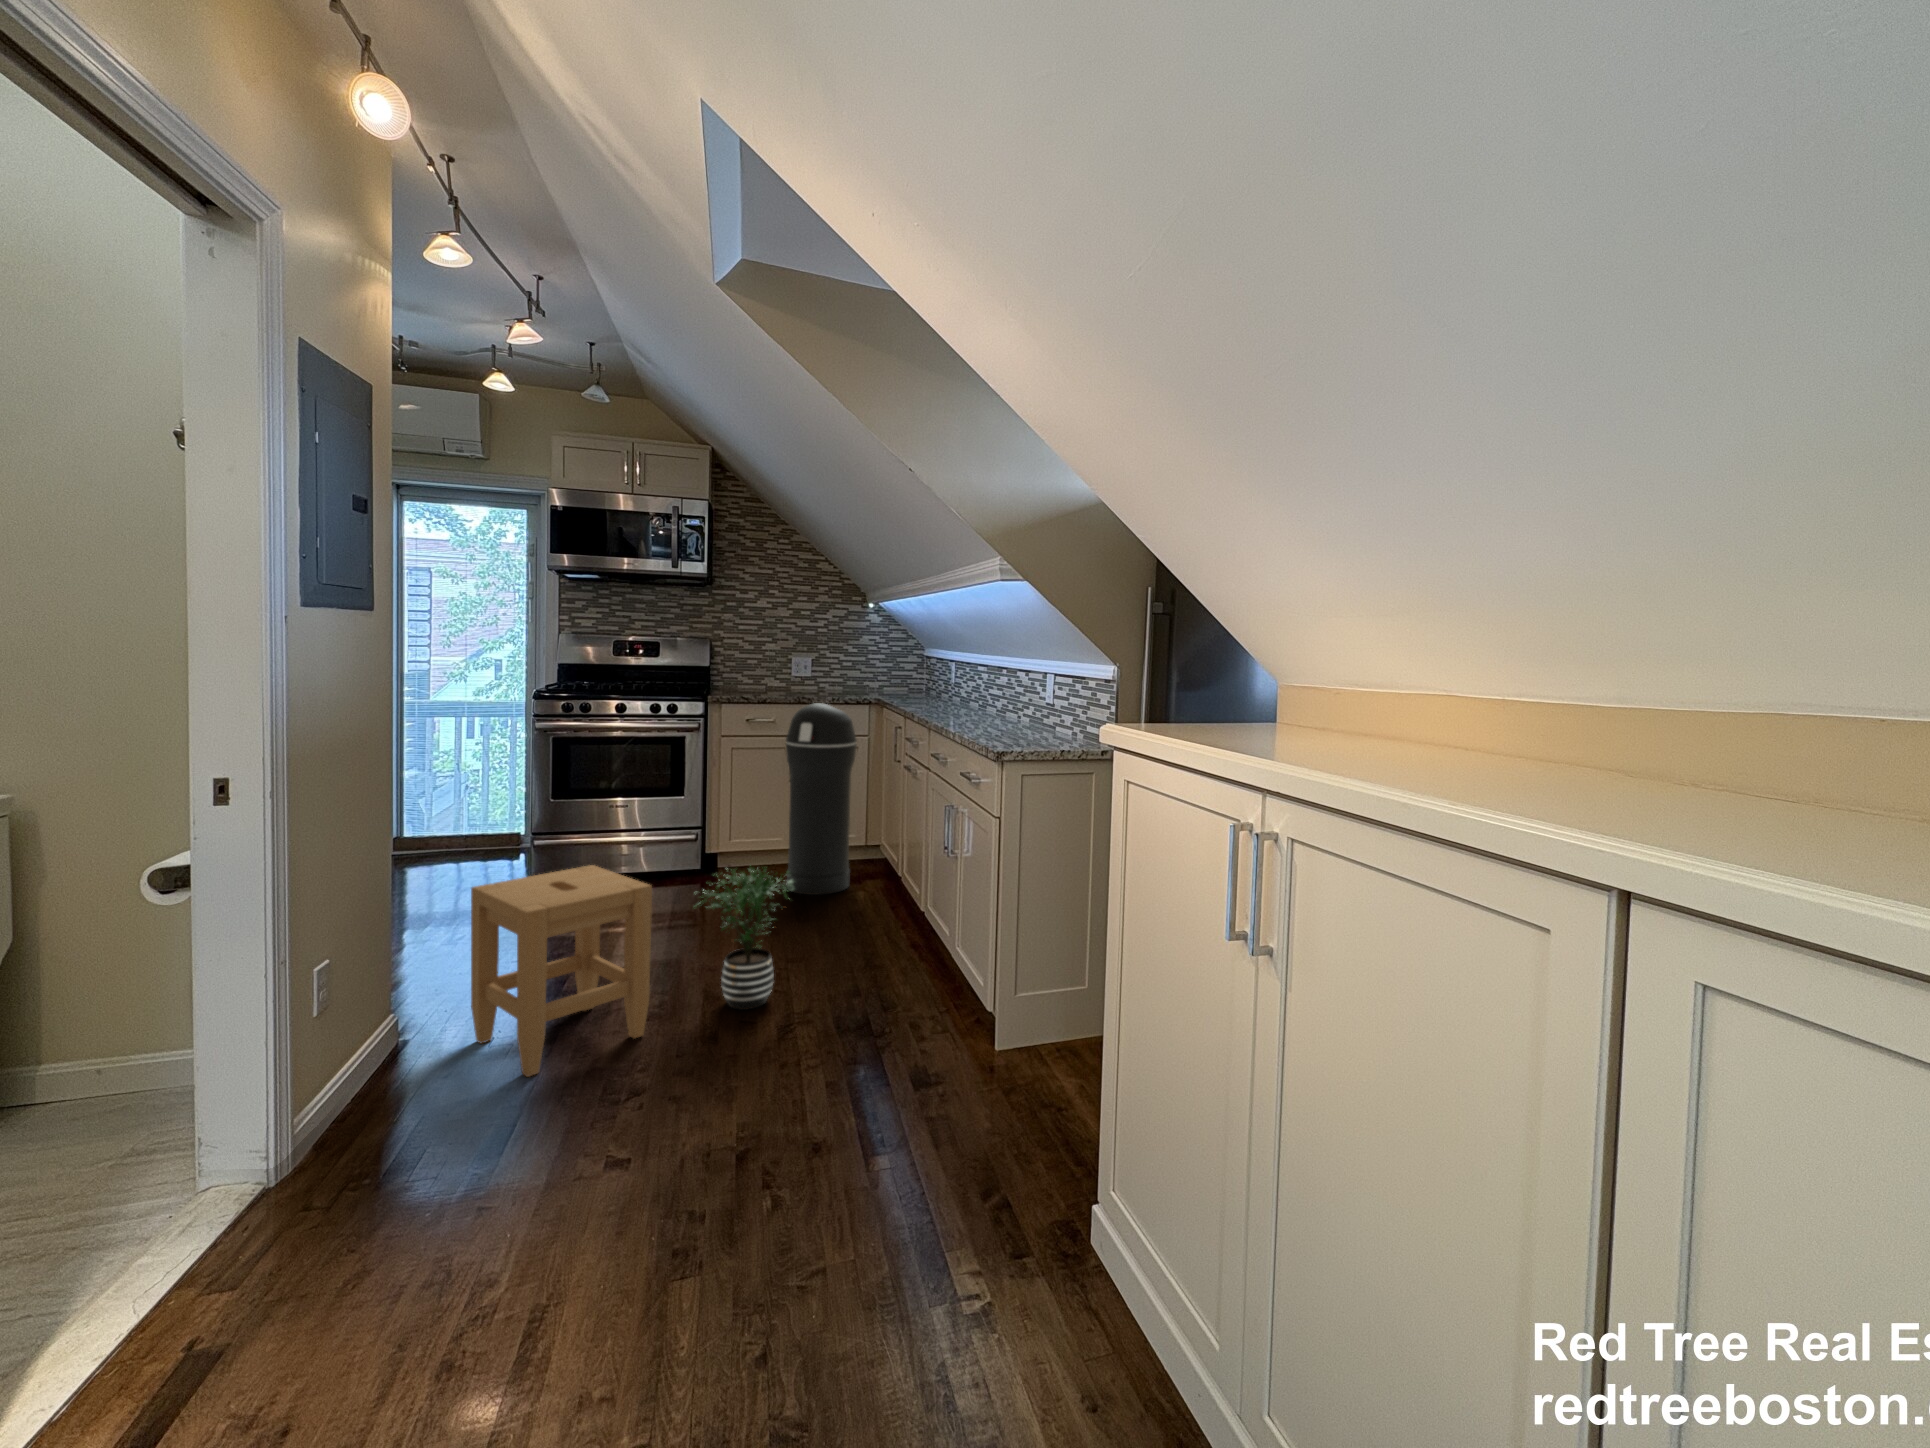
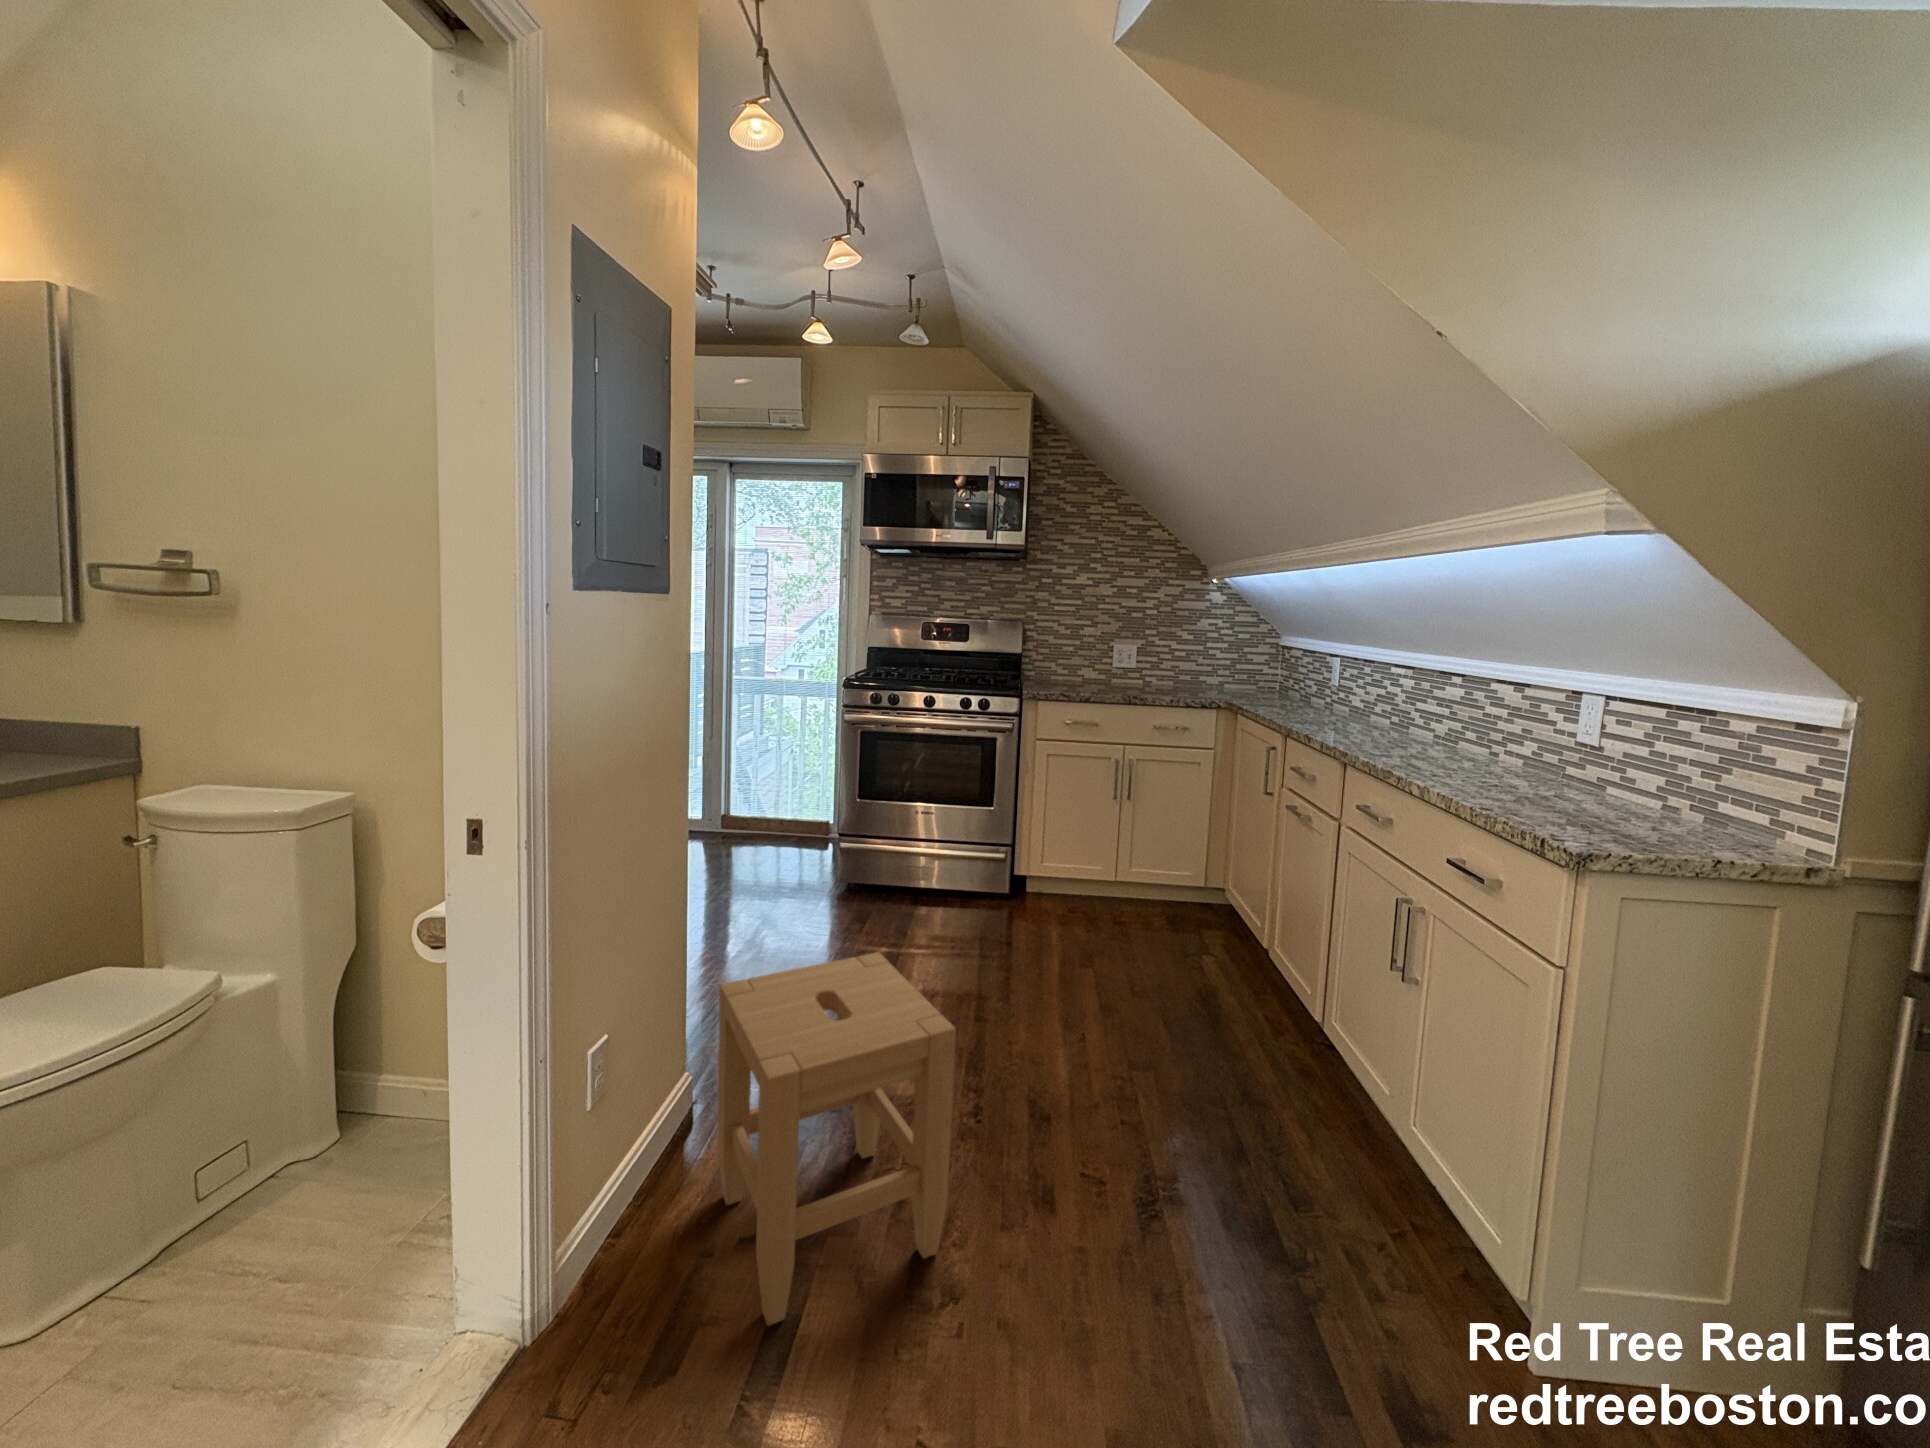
trash can: present [786,703,857,895] -> none [1109,709,1209,961]
potted plant: present [701,865,793,1010] -> none [1012,978,1172,1222]

